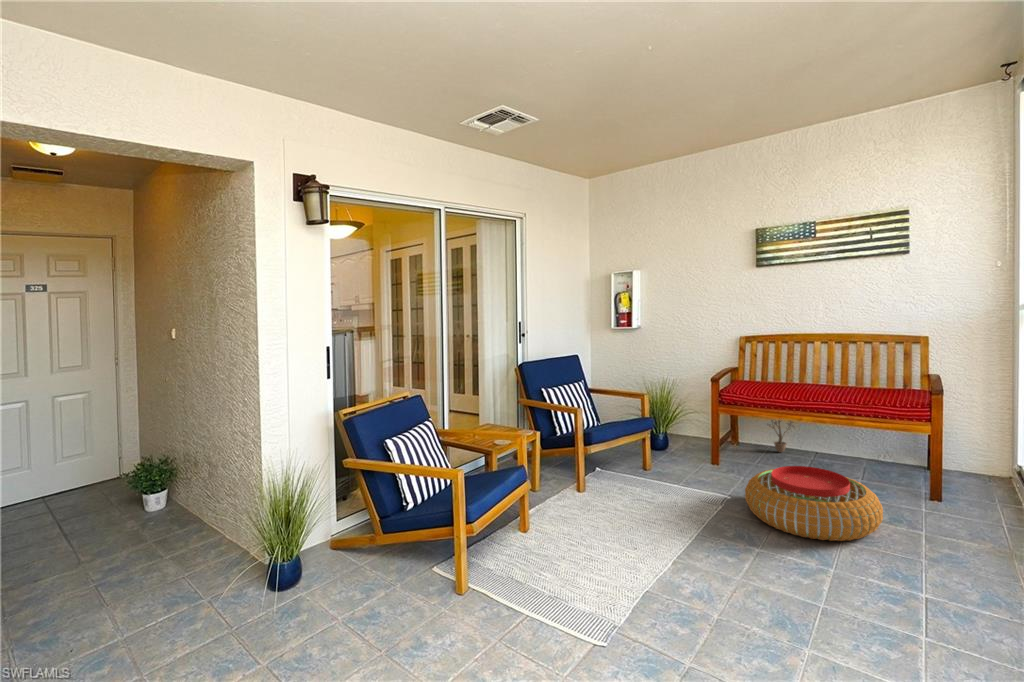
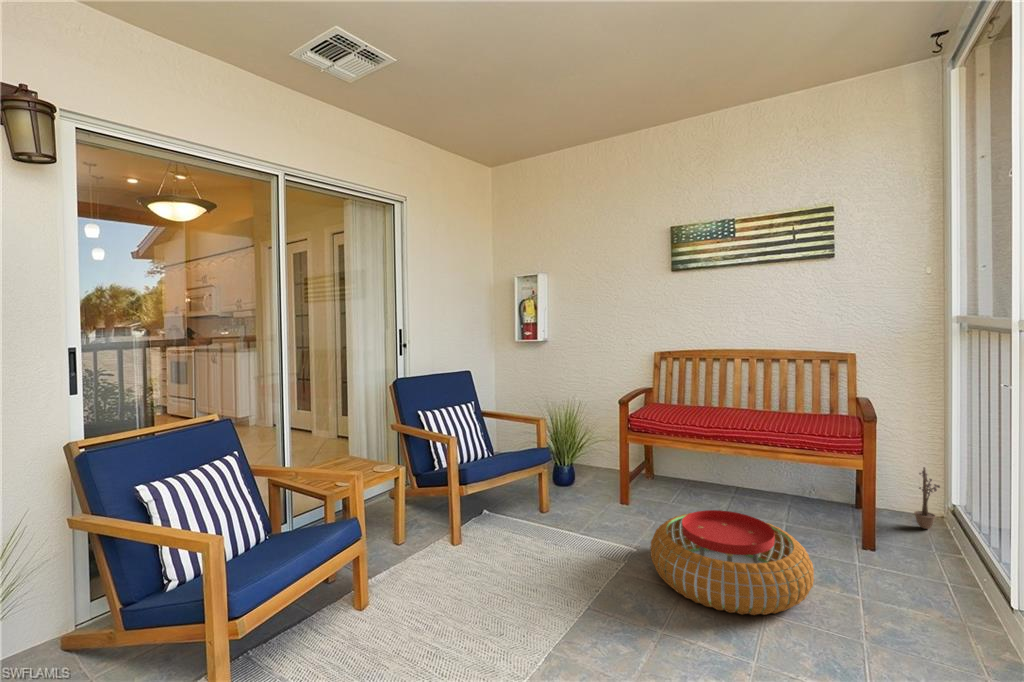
decorative plant: present [767,420,794,452] -> present [914,467,940,529]

